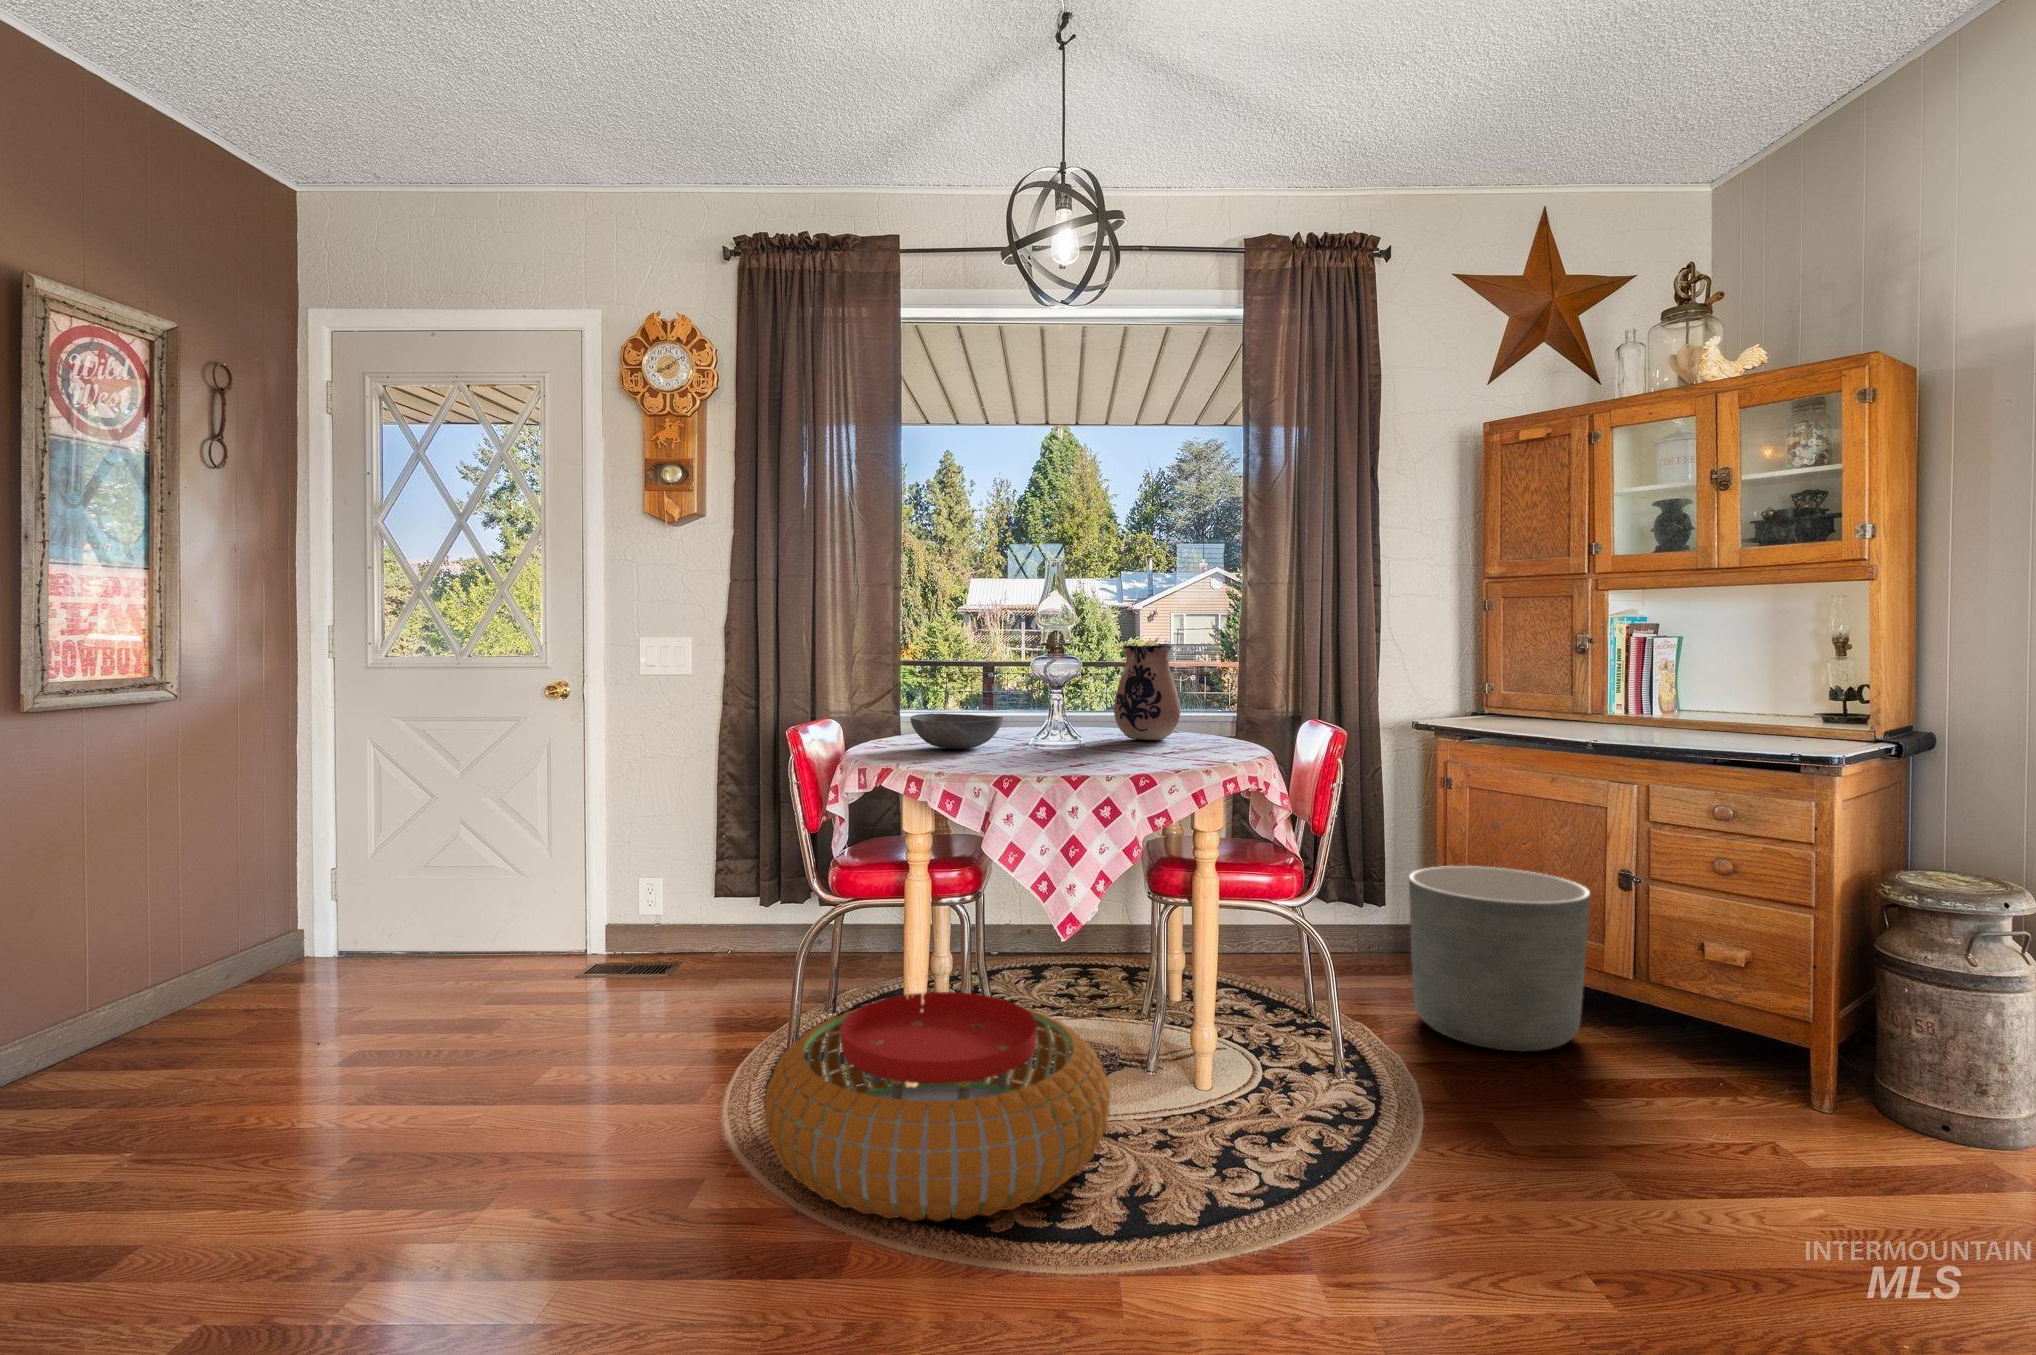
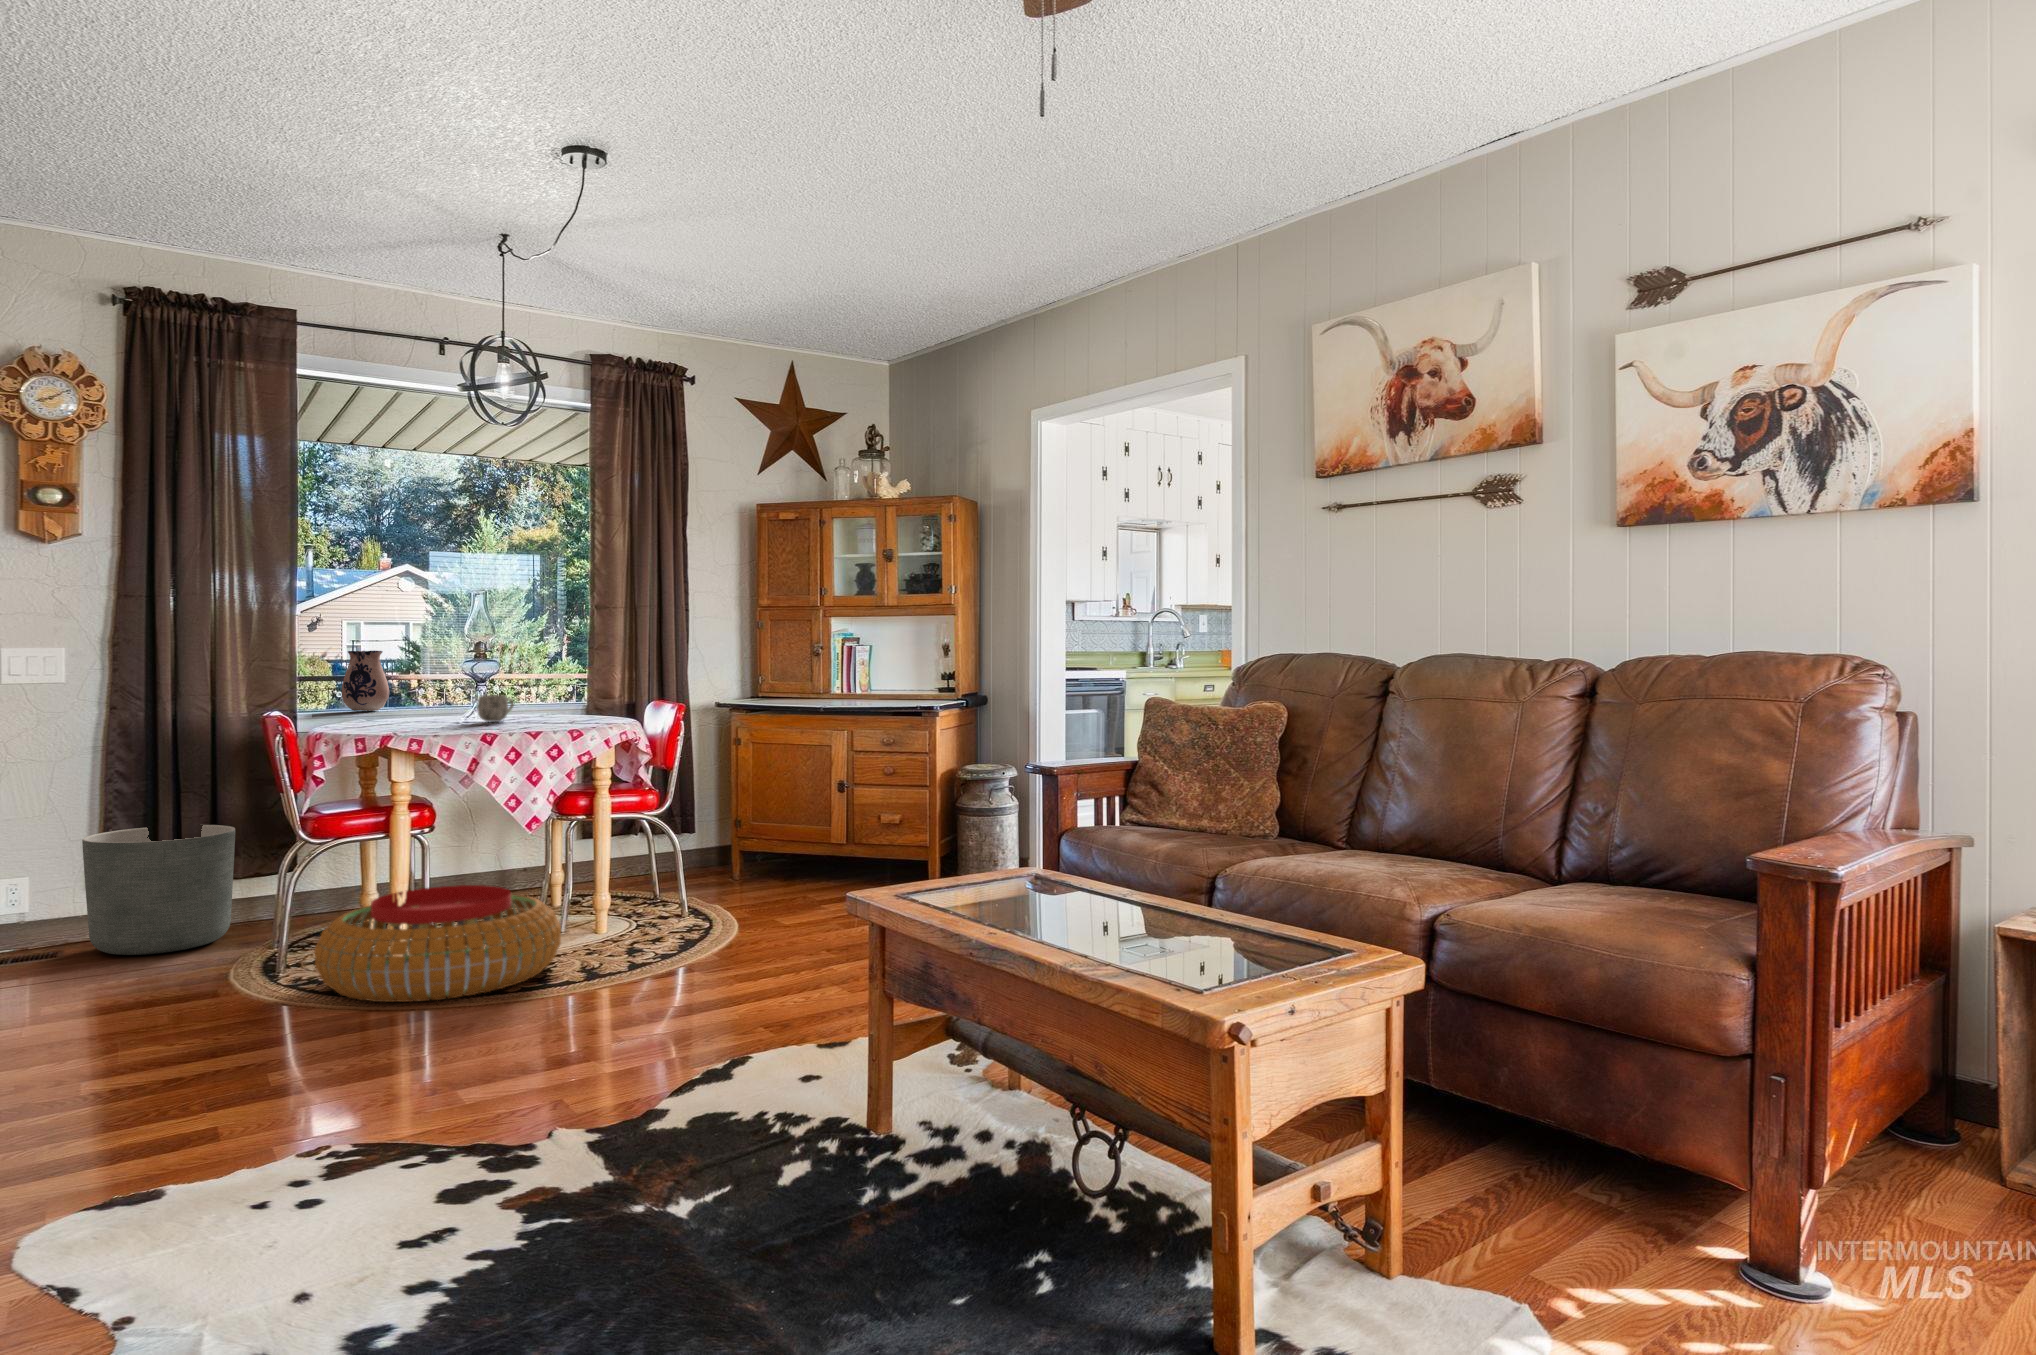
ceramic pitcher: present [1114,645,1180,740] -> present [342,651,389,711]
mug: none [1043,707,1095,747] -> present [477,695,514,722]
bowl: present [910,713,1003,749] -> none [376,702,450,726]
planter: present [1409,866,1590,1051] -> present [82,825,235,955]

